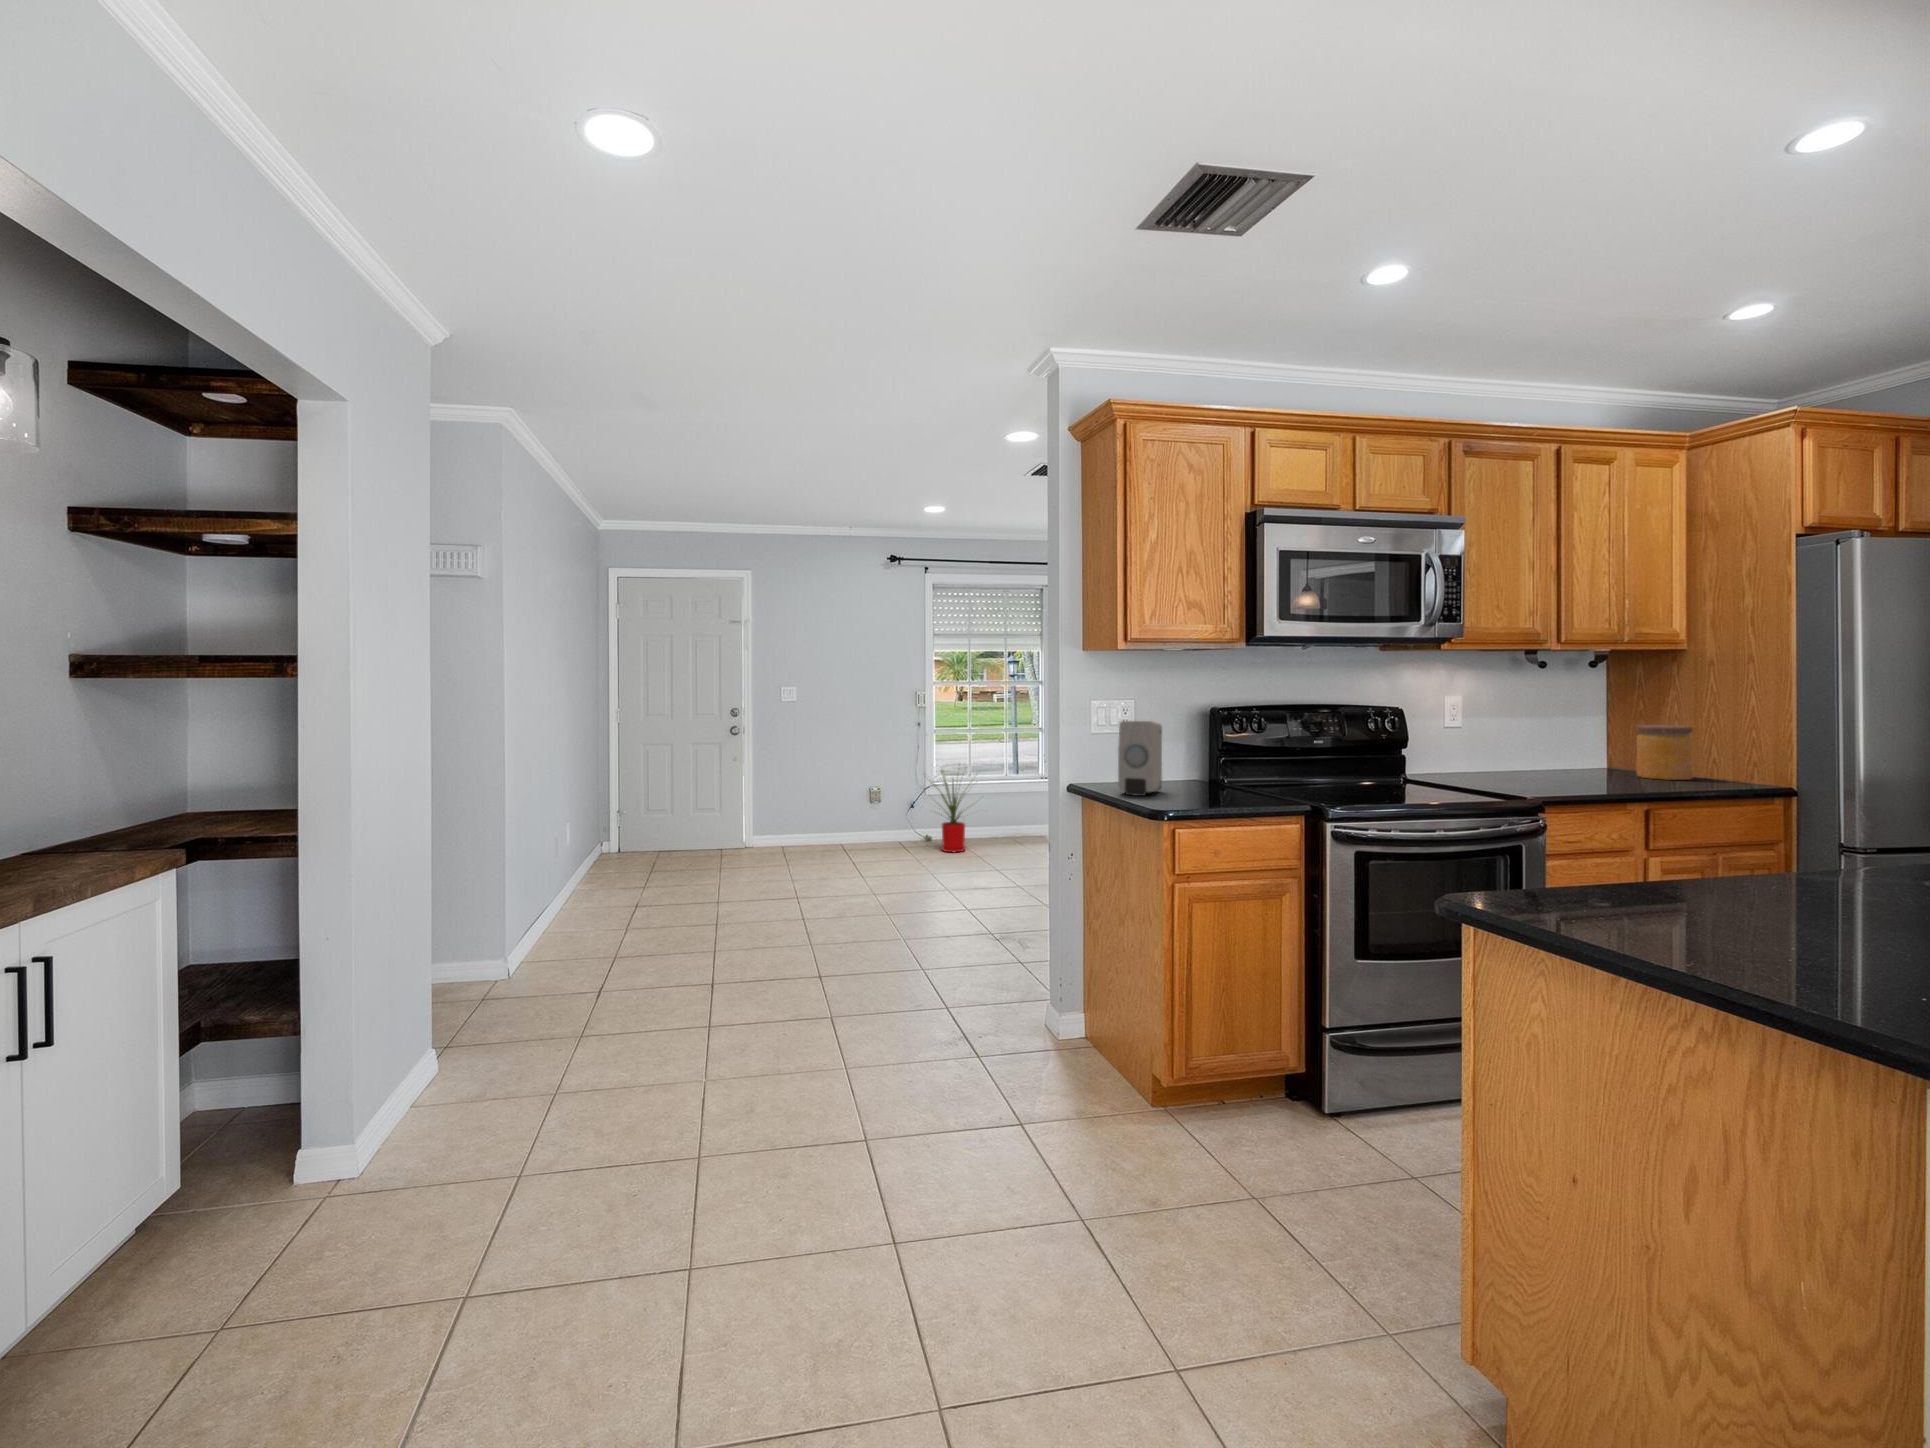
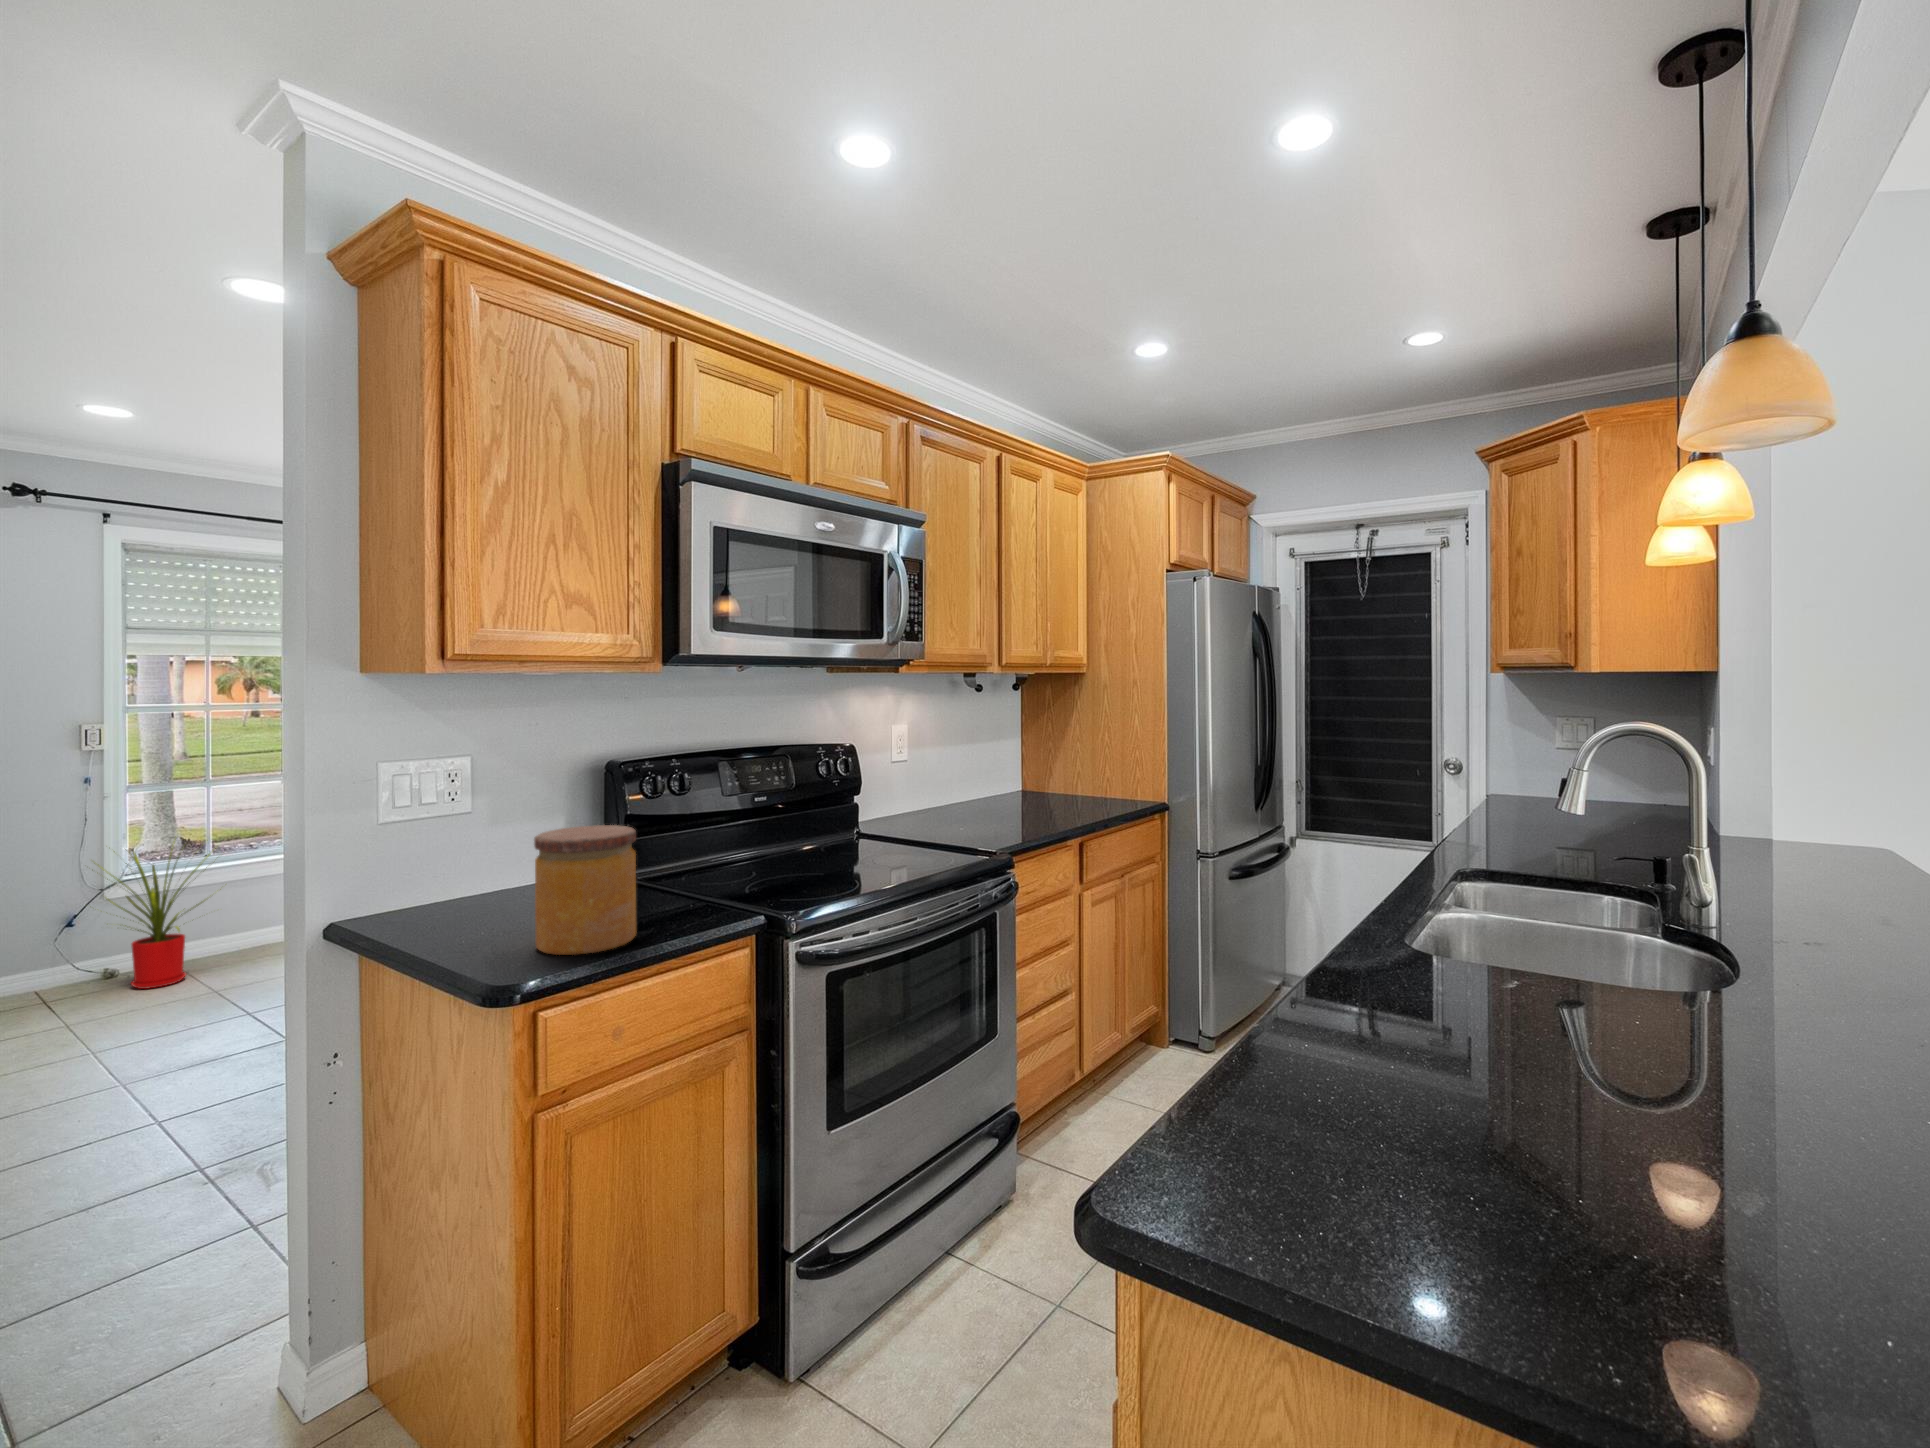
soap dispenser: present [1118,721,1162,796] -> none [434,796,522,933]
jar: present [1636,725,1693,780] -> present [534,825,636,955]

